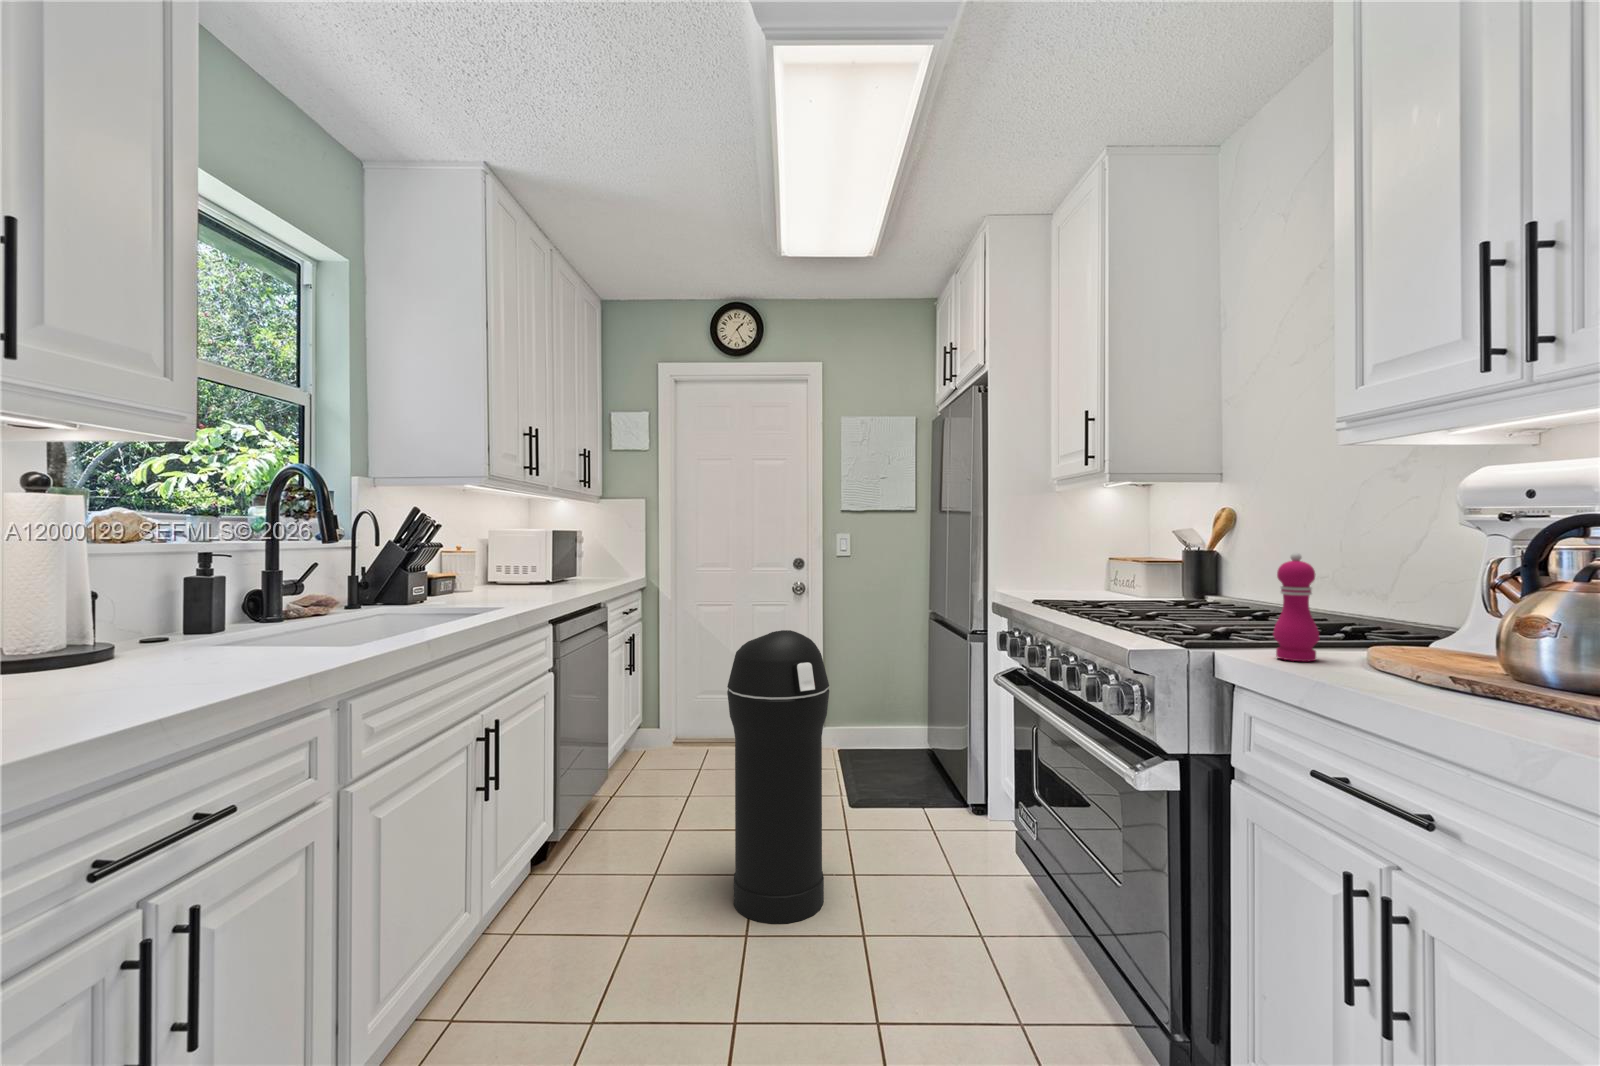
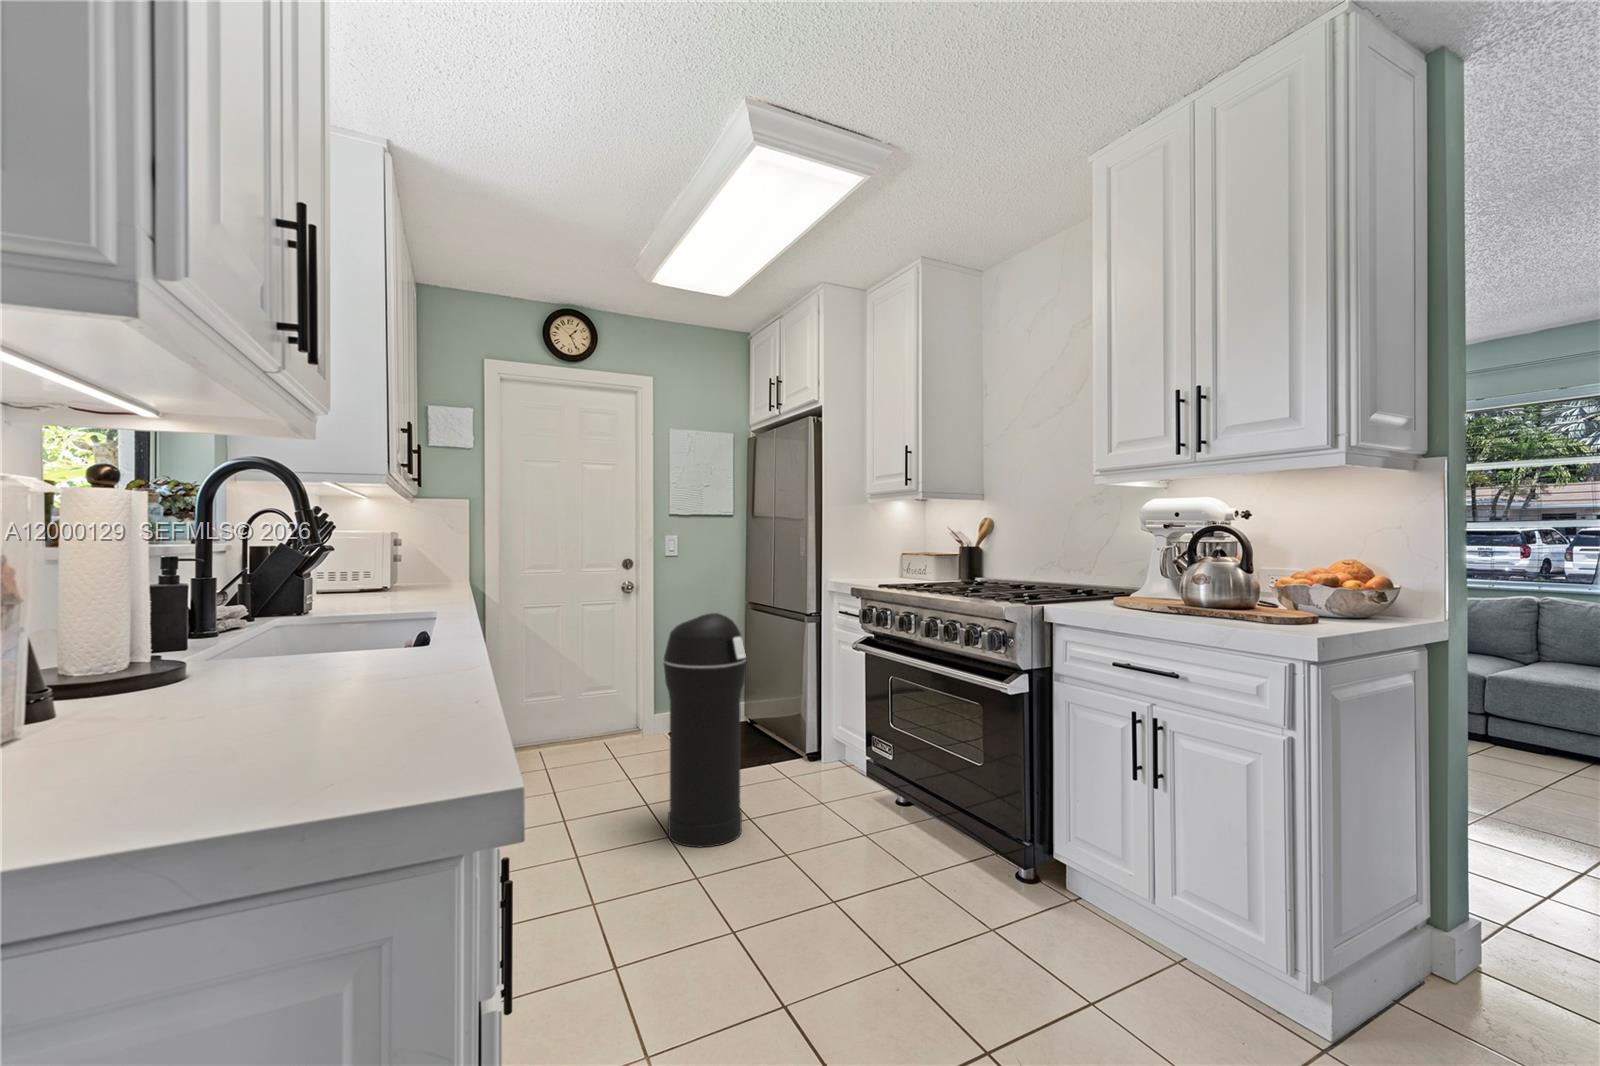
pepper mill: present [1273,553,1320,661] -> none [1075,548,1098,607]

